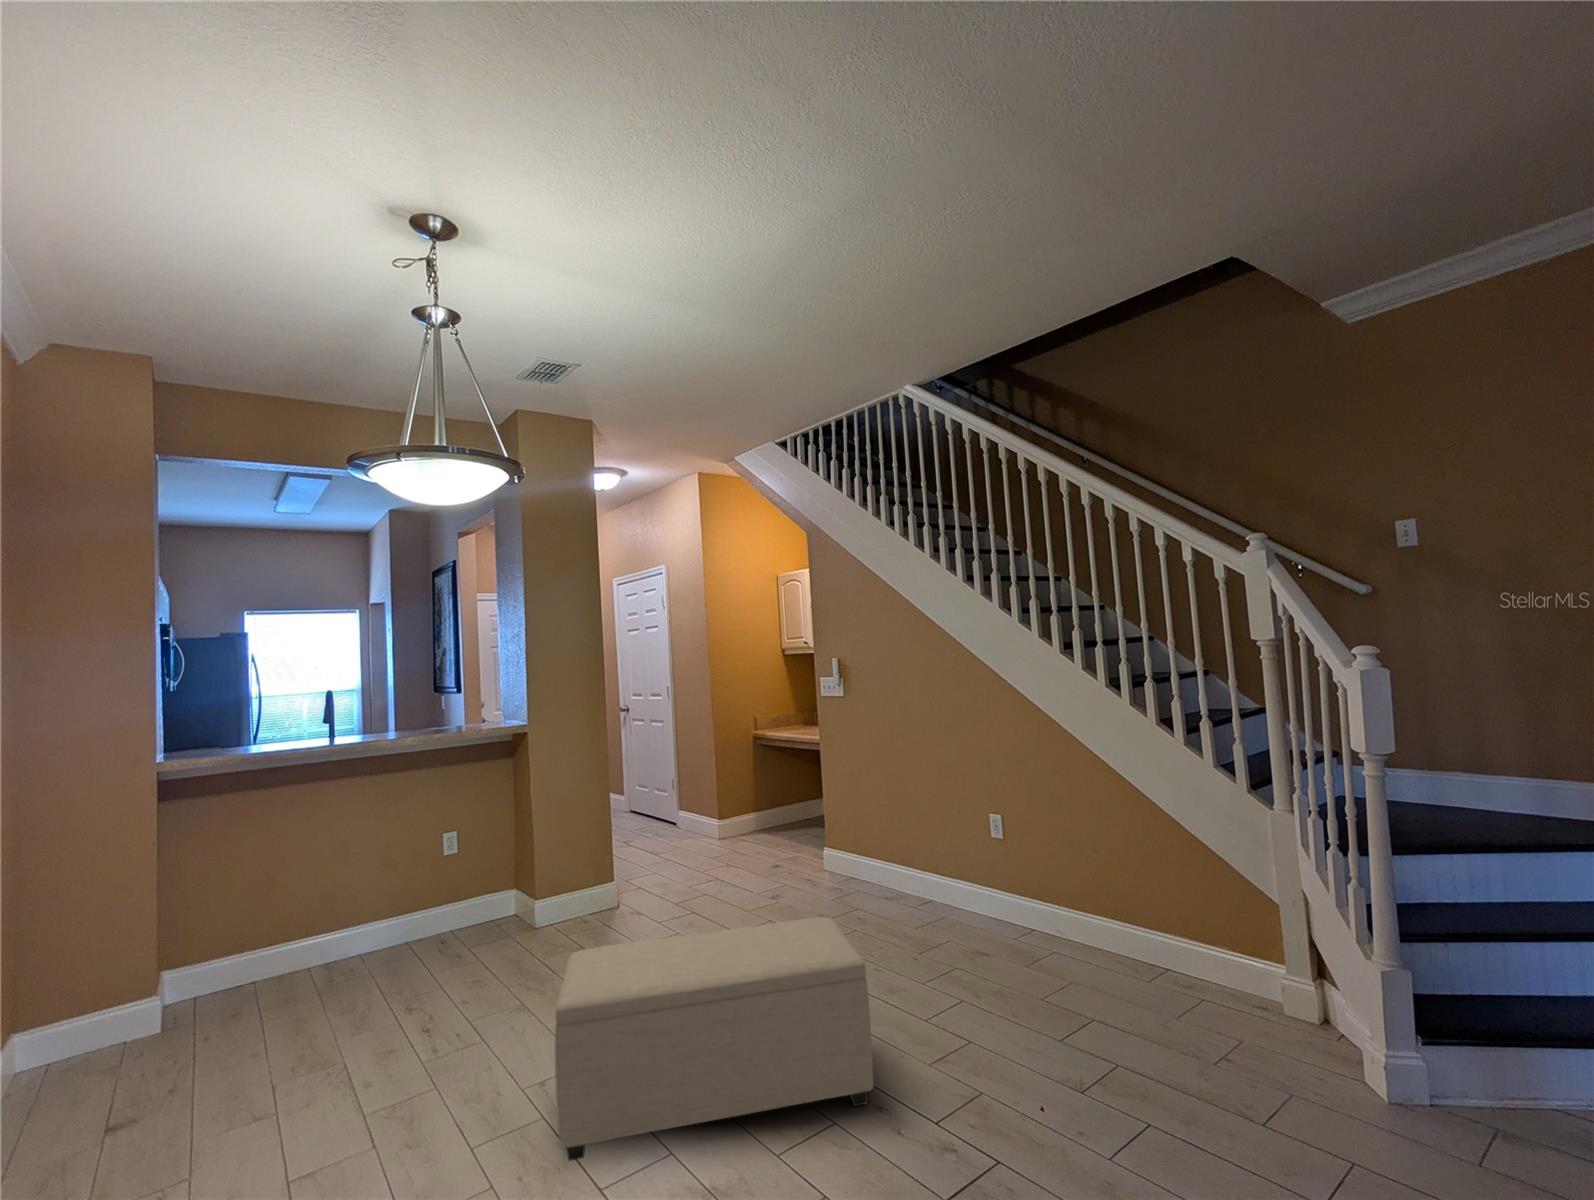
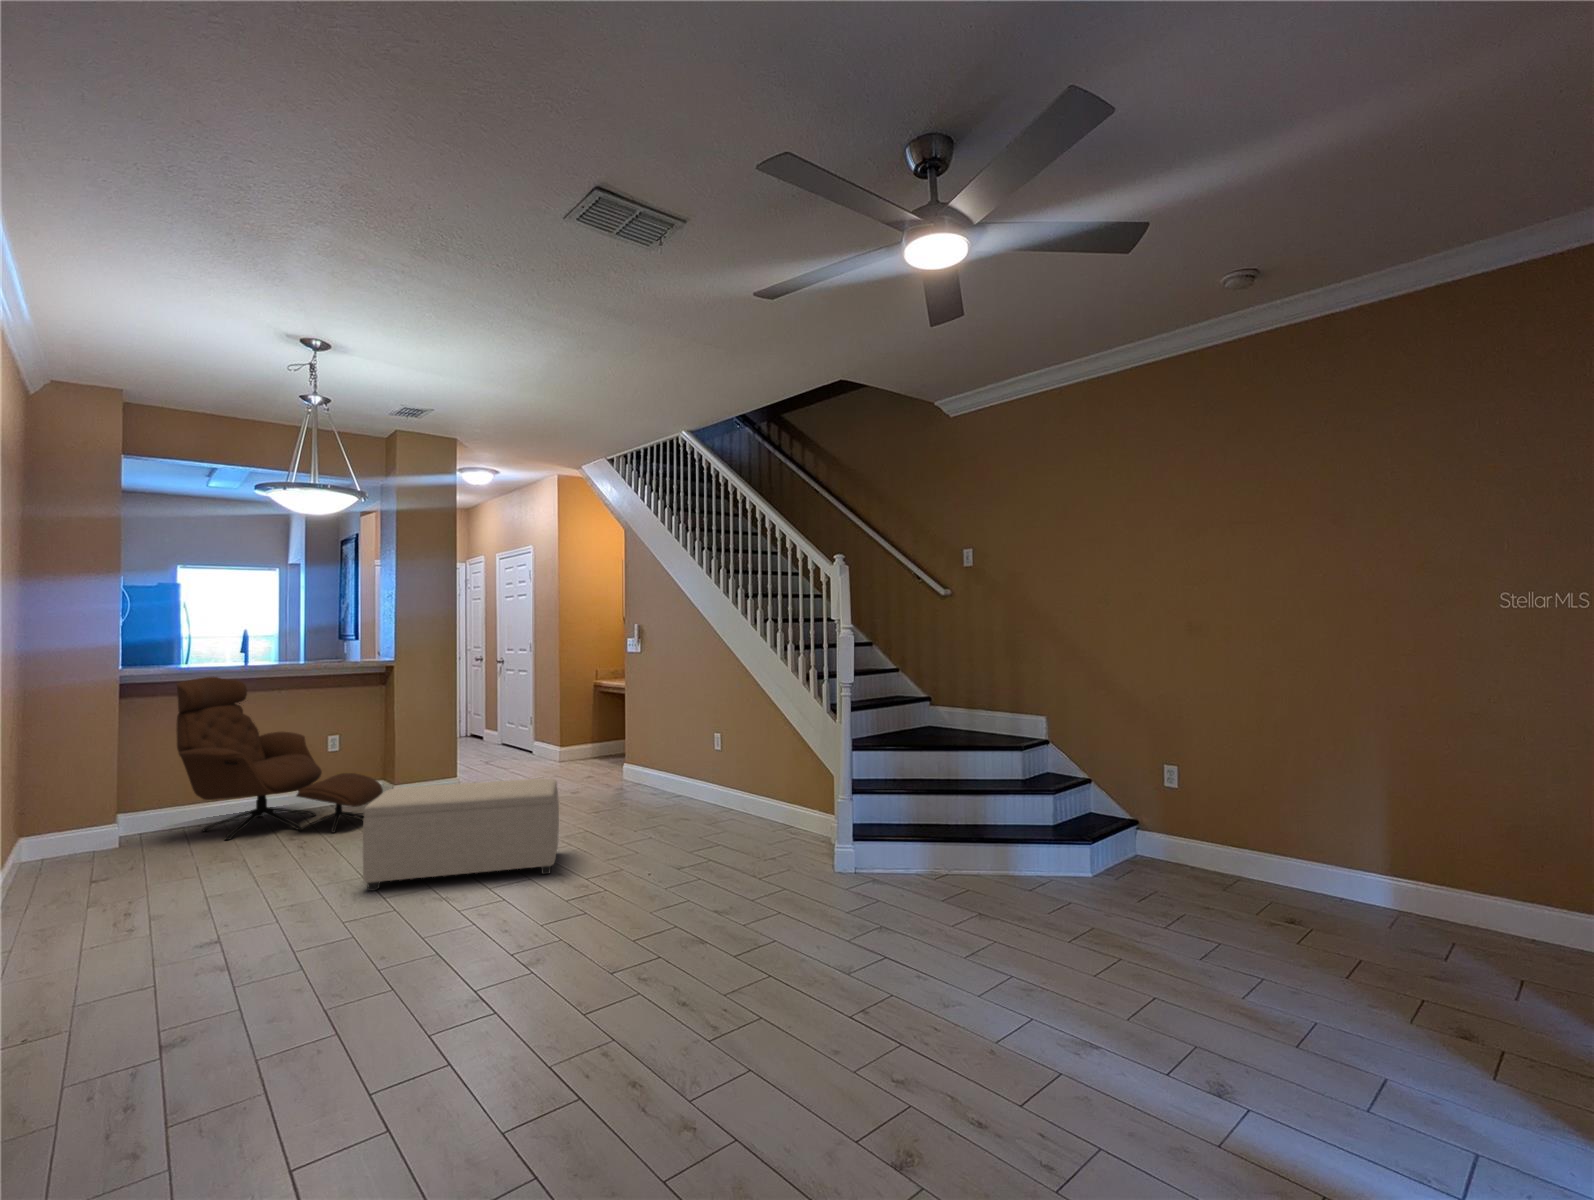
lounge chair: none [237,758,528,1014] -> present [176,676,383,840]

